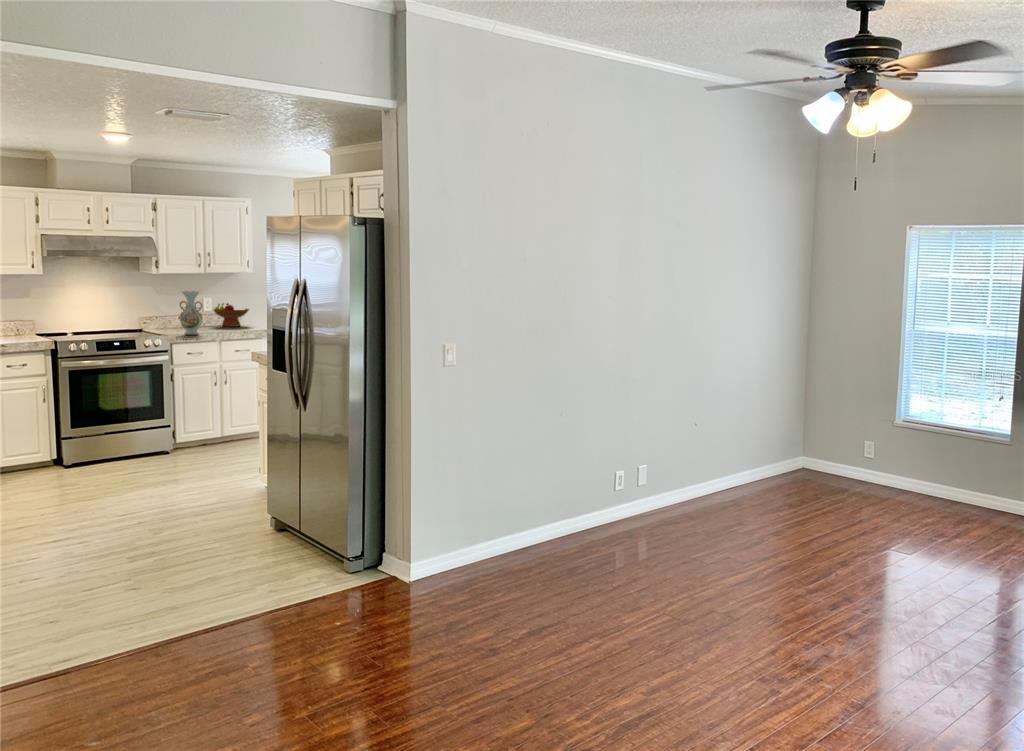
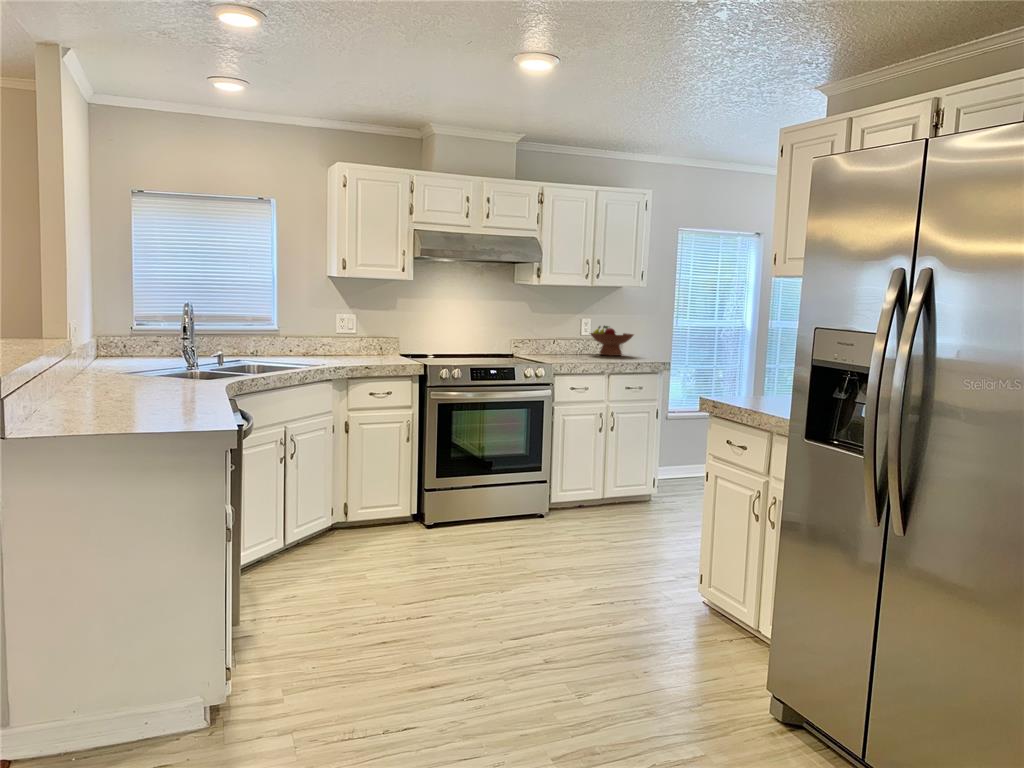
vase: present [180,291,202,335] -> none [564,306,594,363]

